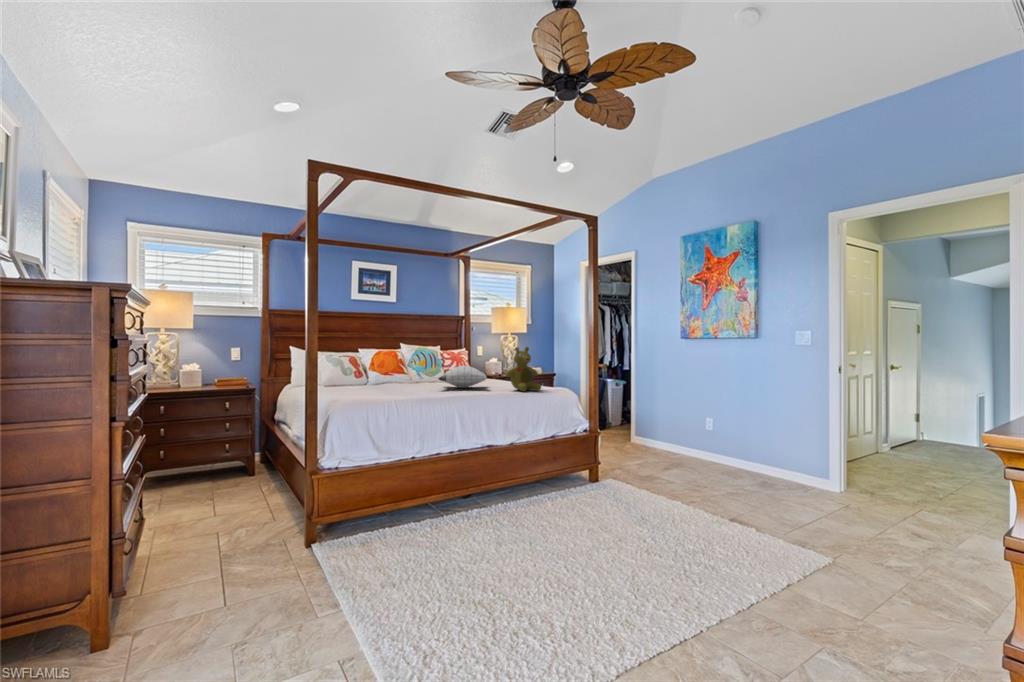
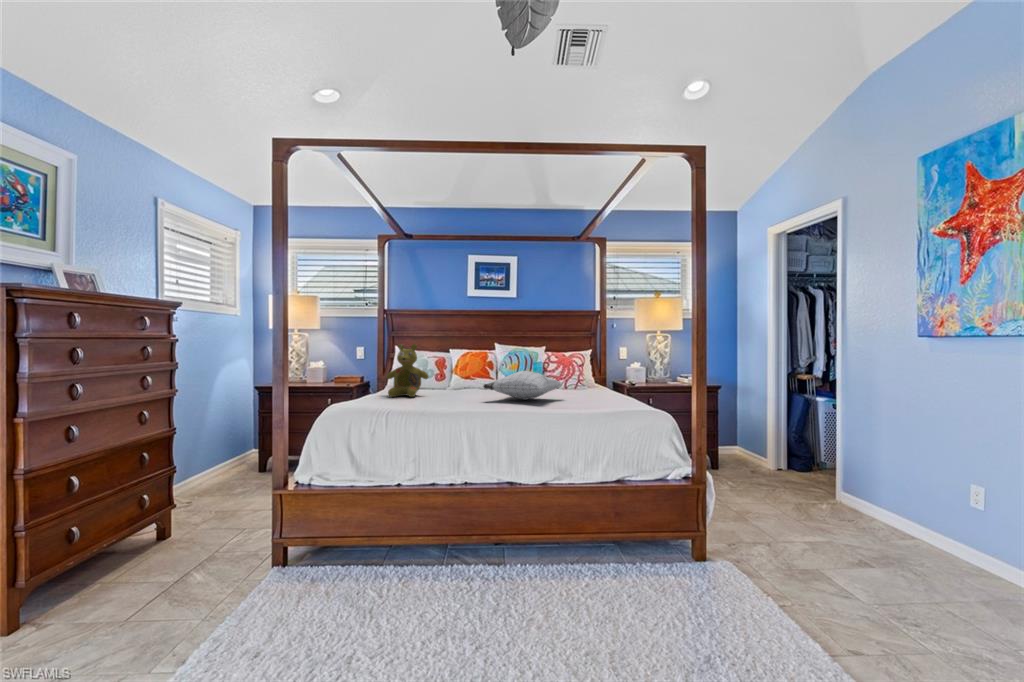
stuffed bear: present [506,347,541,392] -> present [387,344,429,397]

